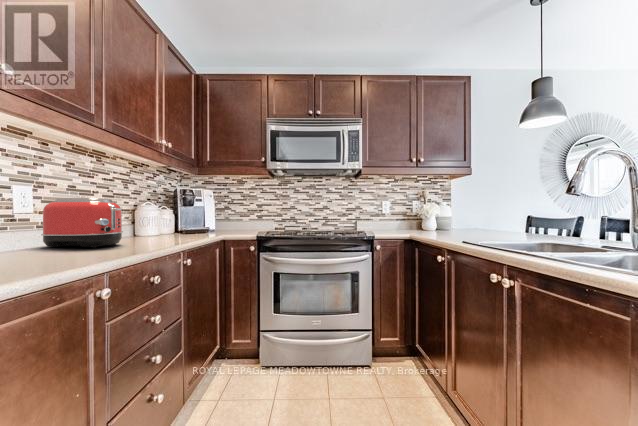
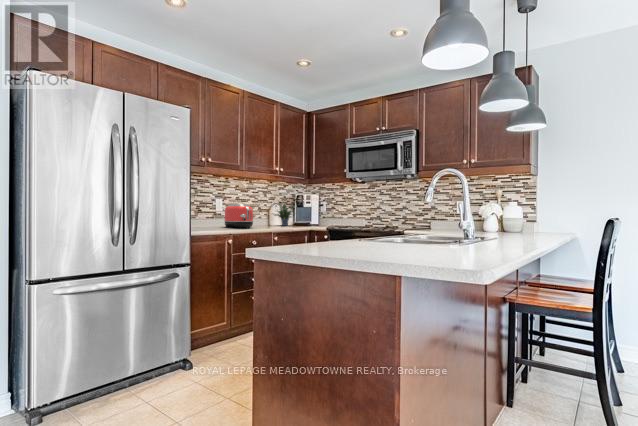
potted plant: none [141,190,193,235] -> present [275,204,293,226]

